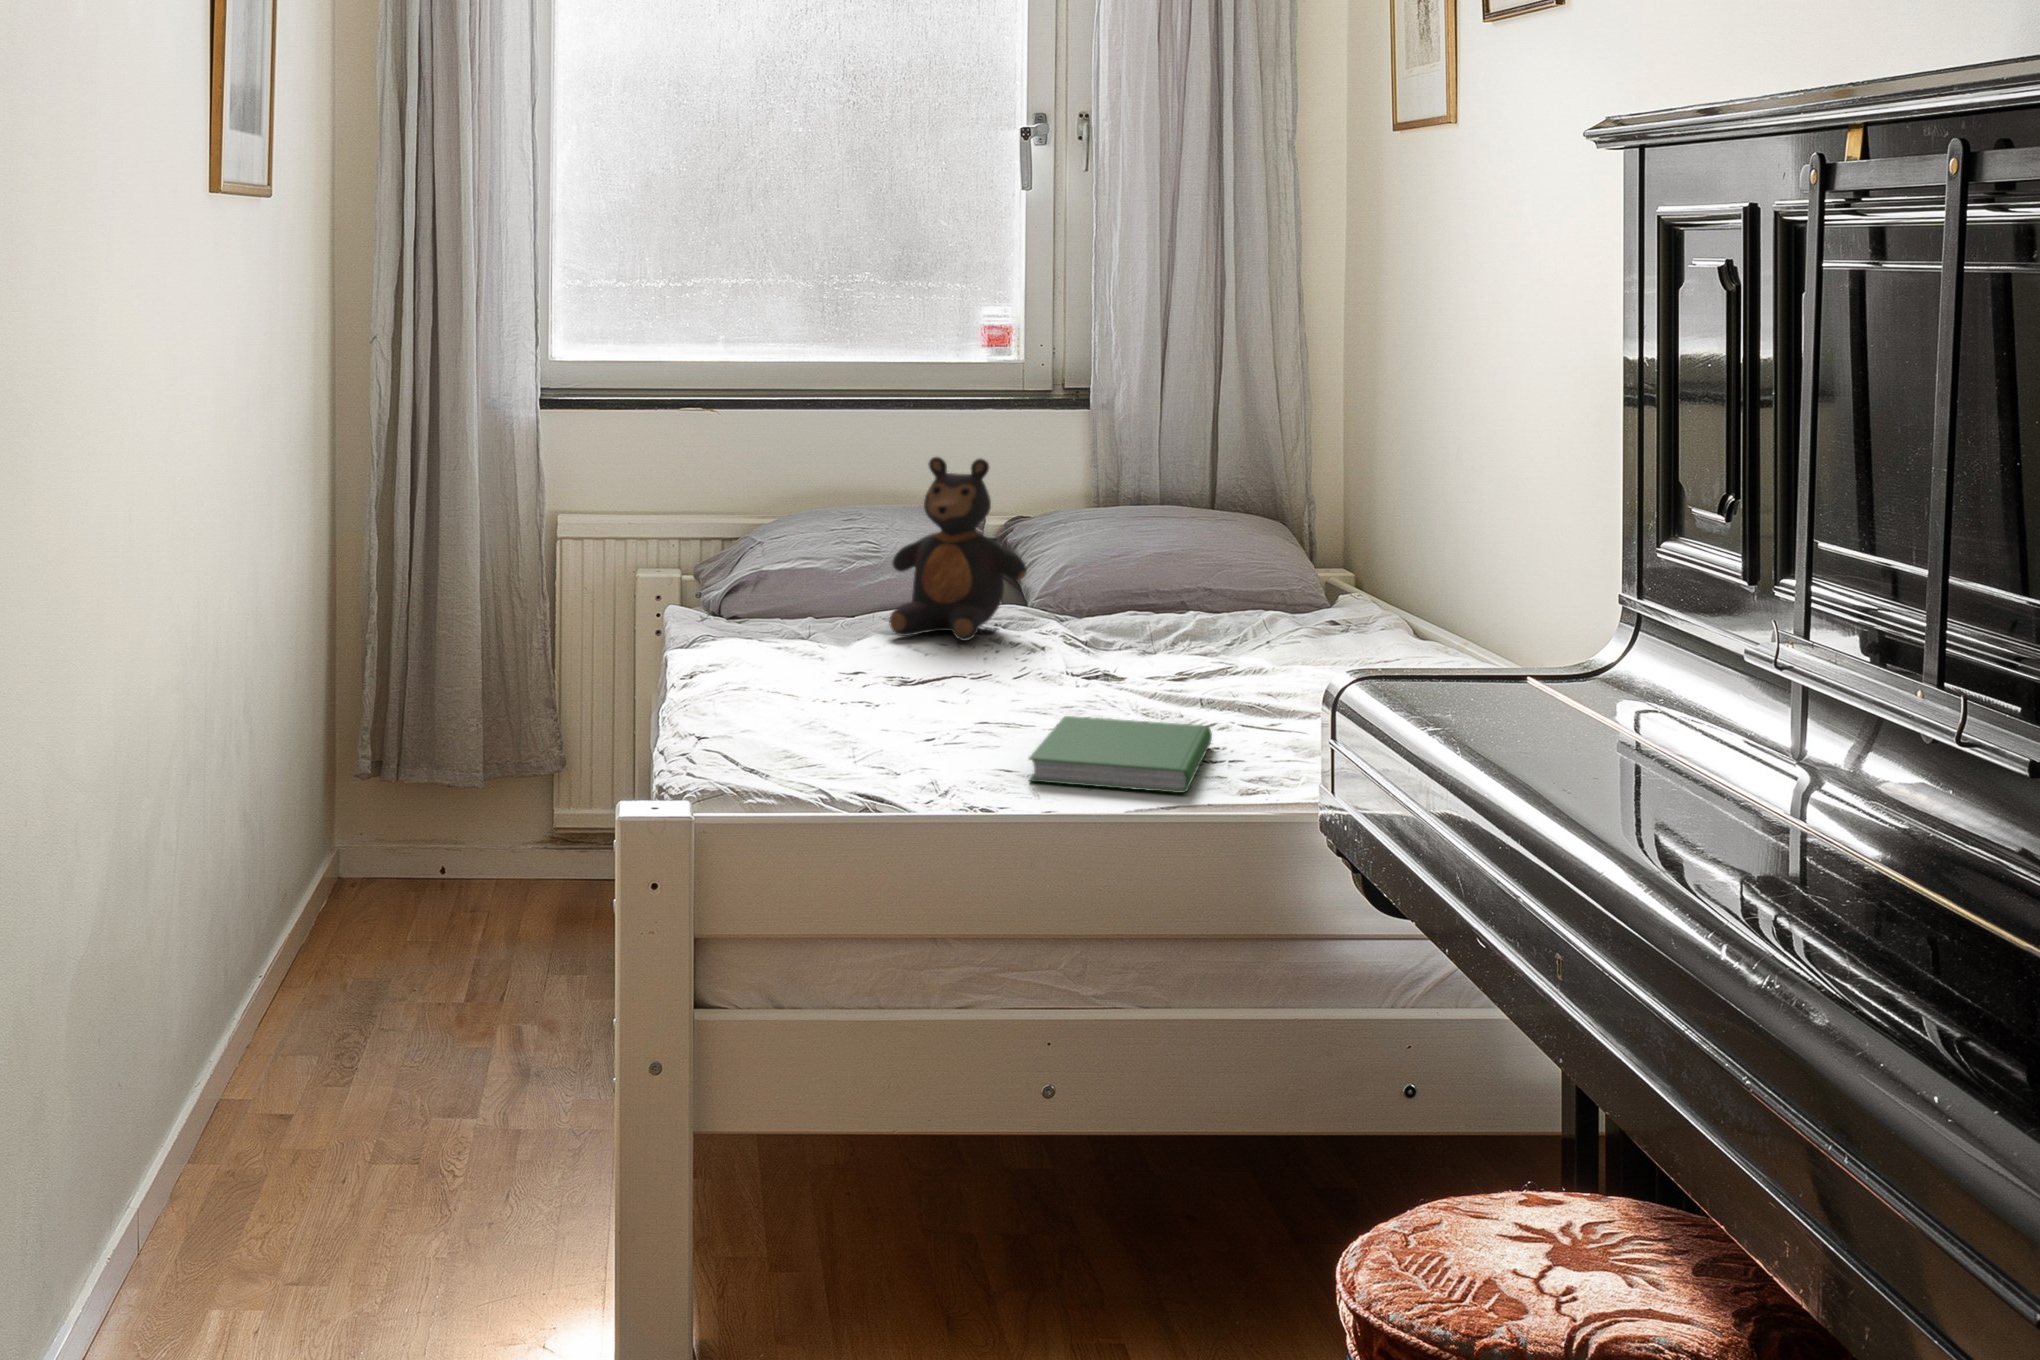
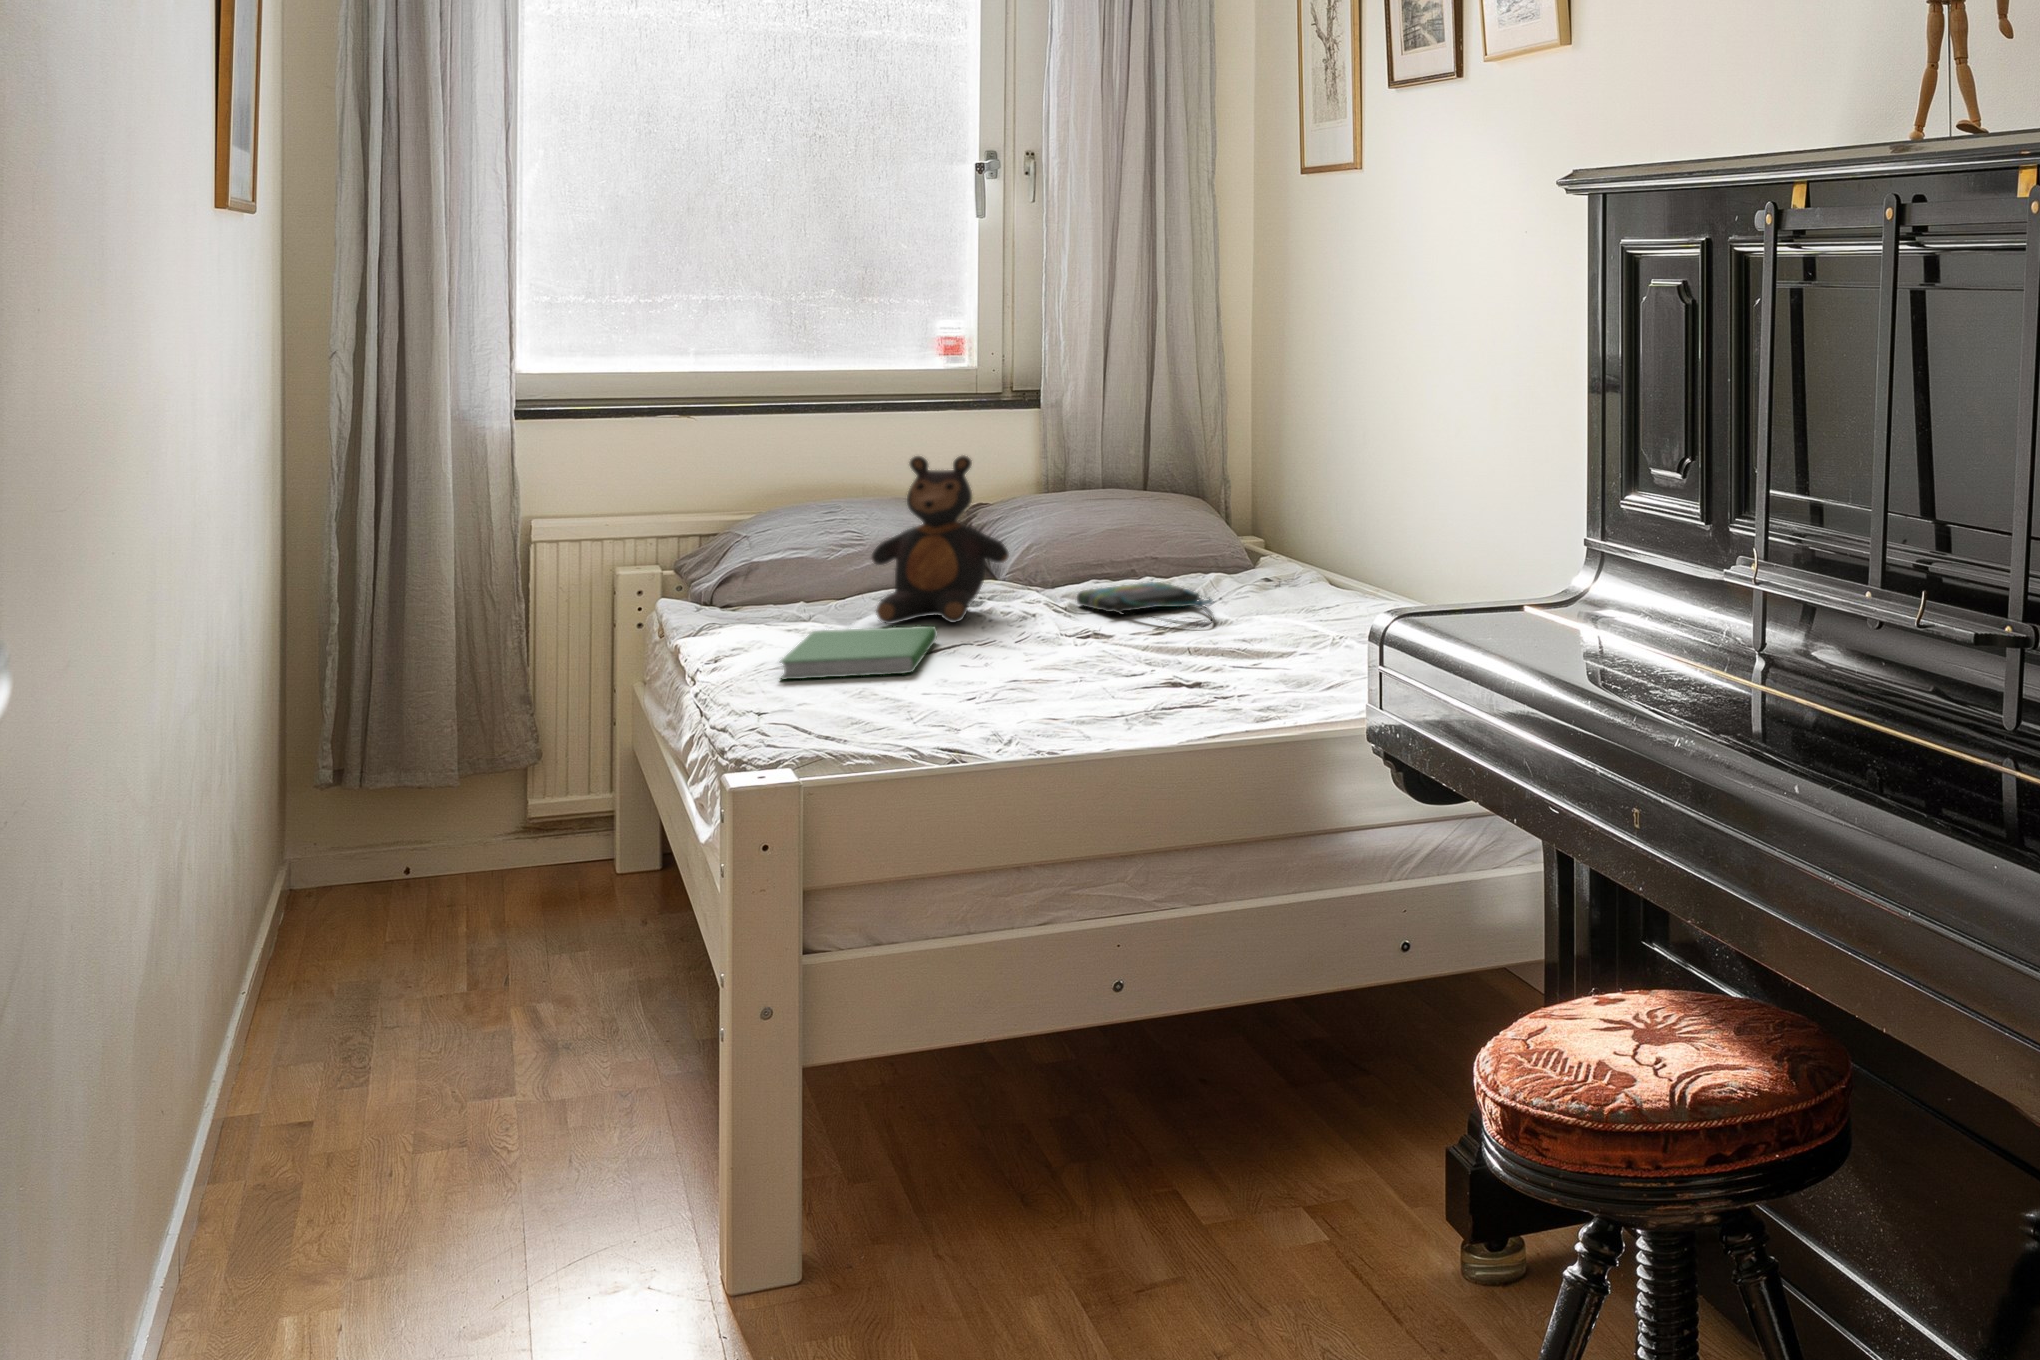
tote bag: none [1100,616,1240,673] -> present [1077,582,1214,627]
hardcover book: present [1029,716,1212,793] -> present [781,626,938,680]

